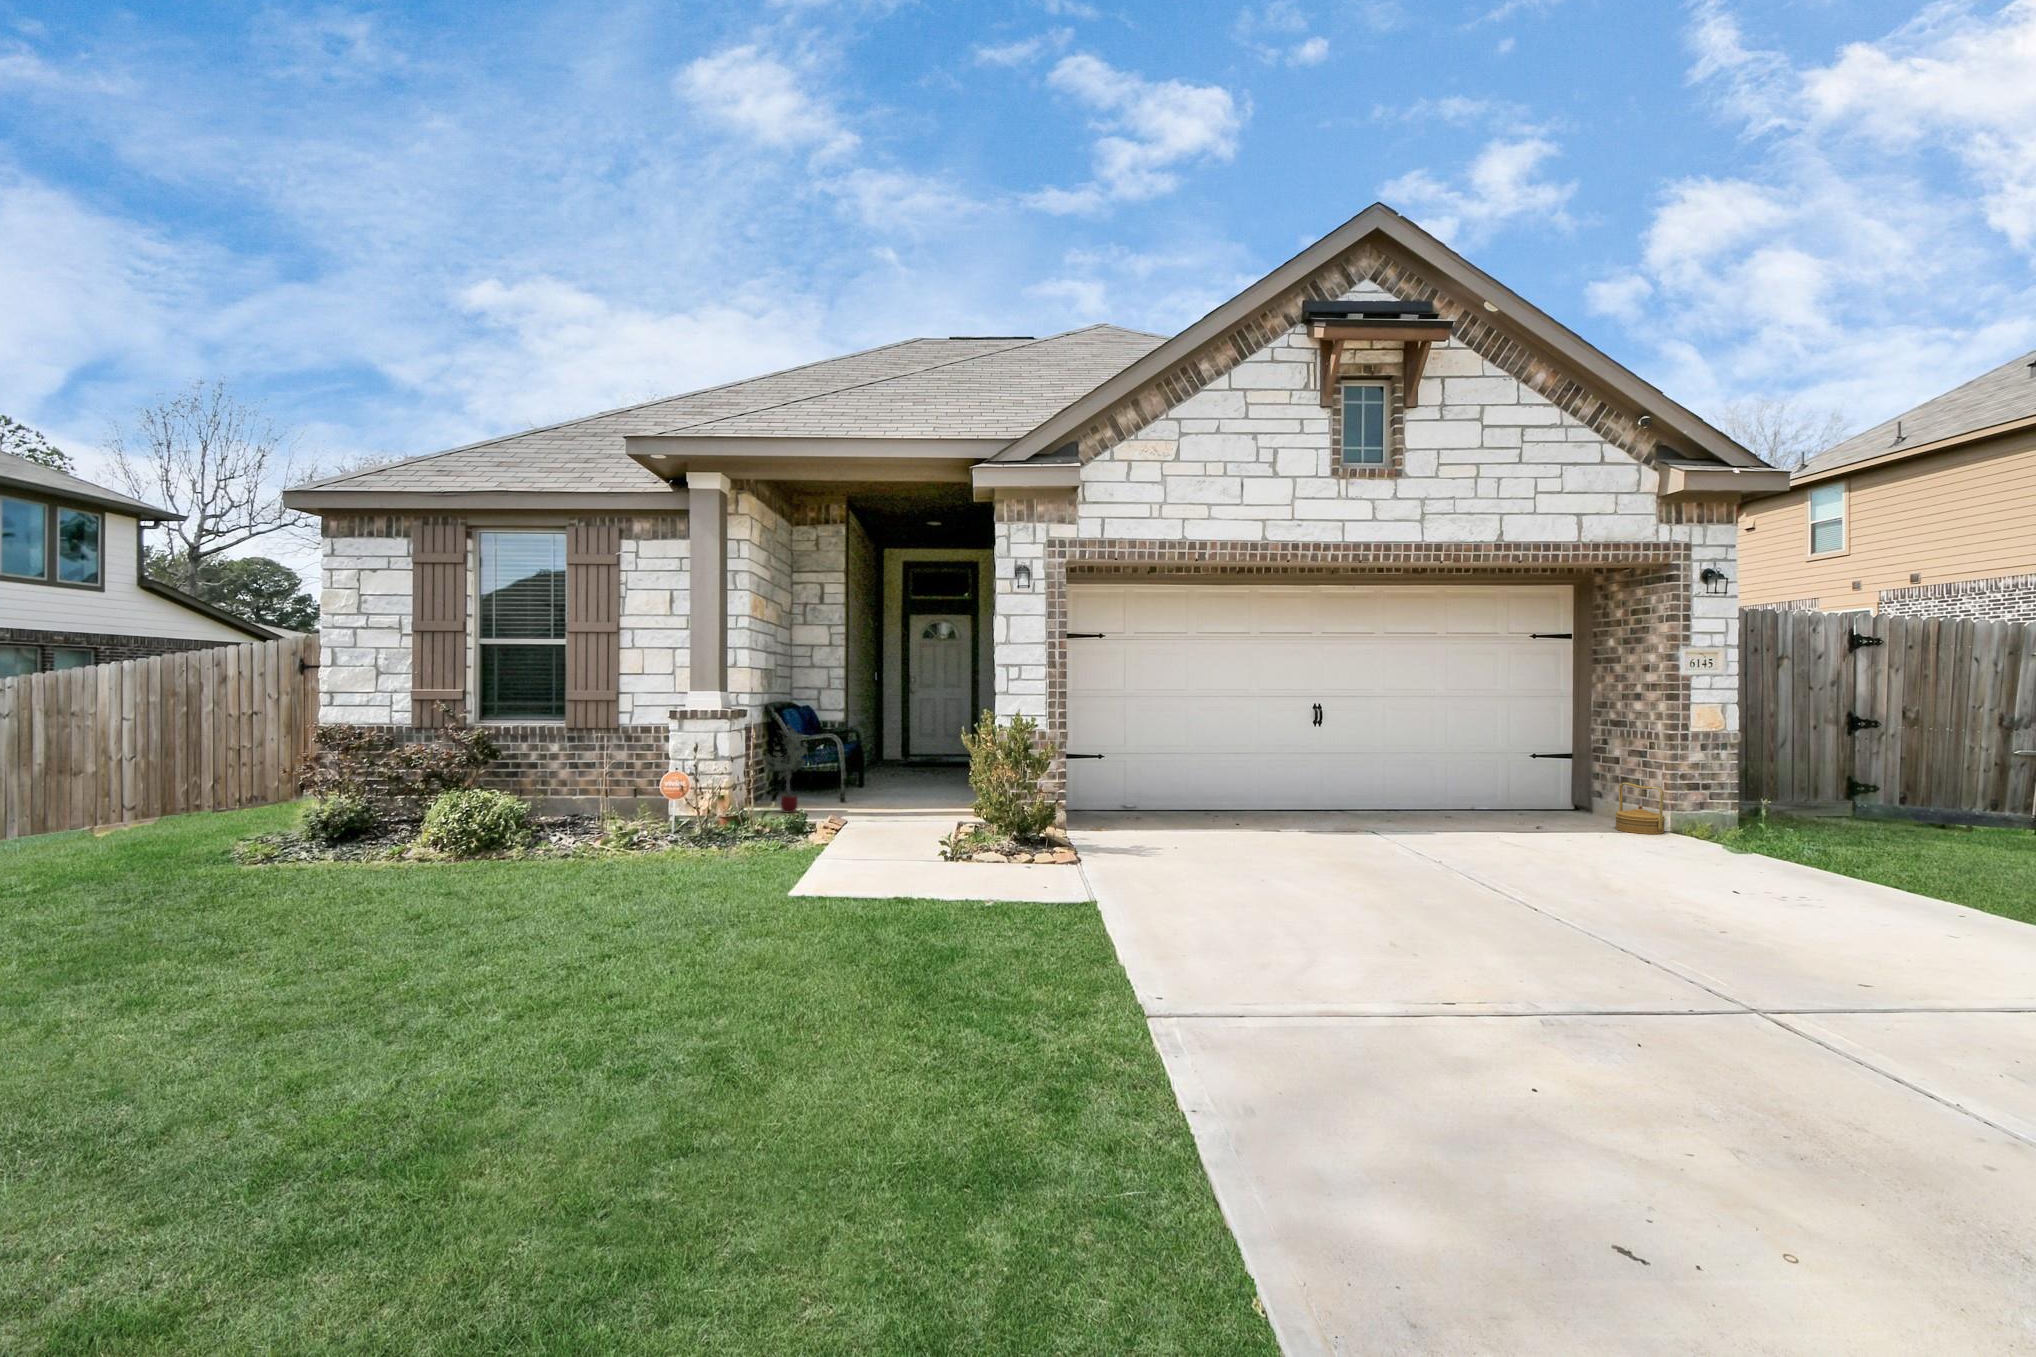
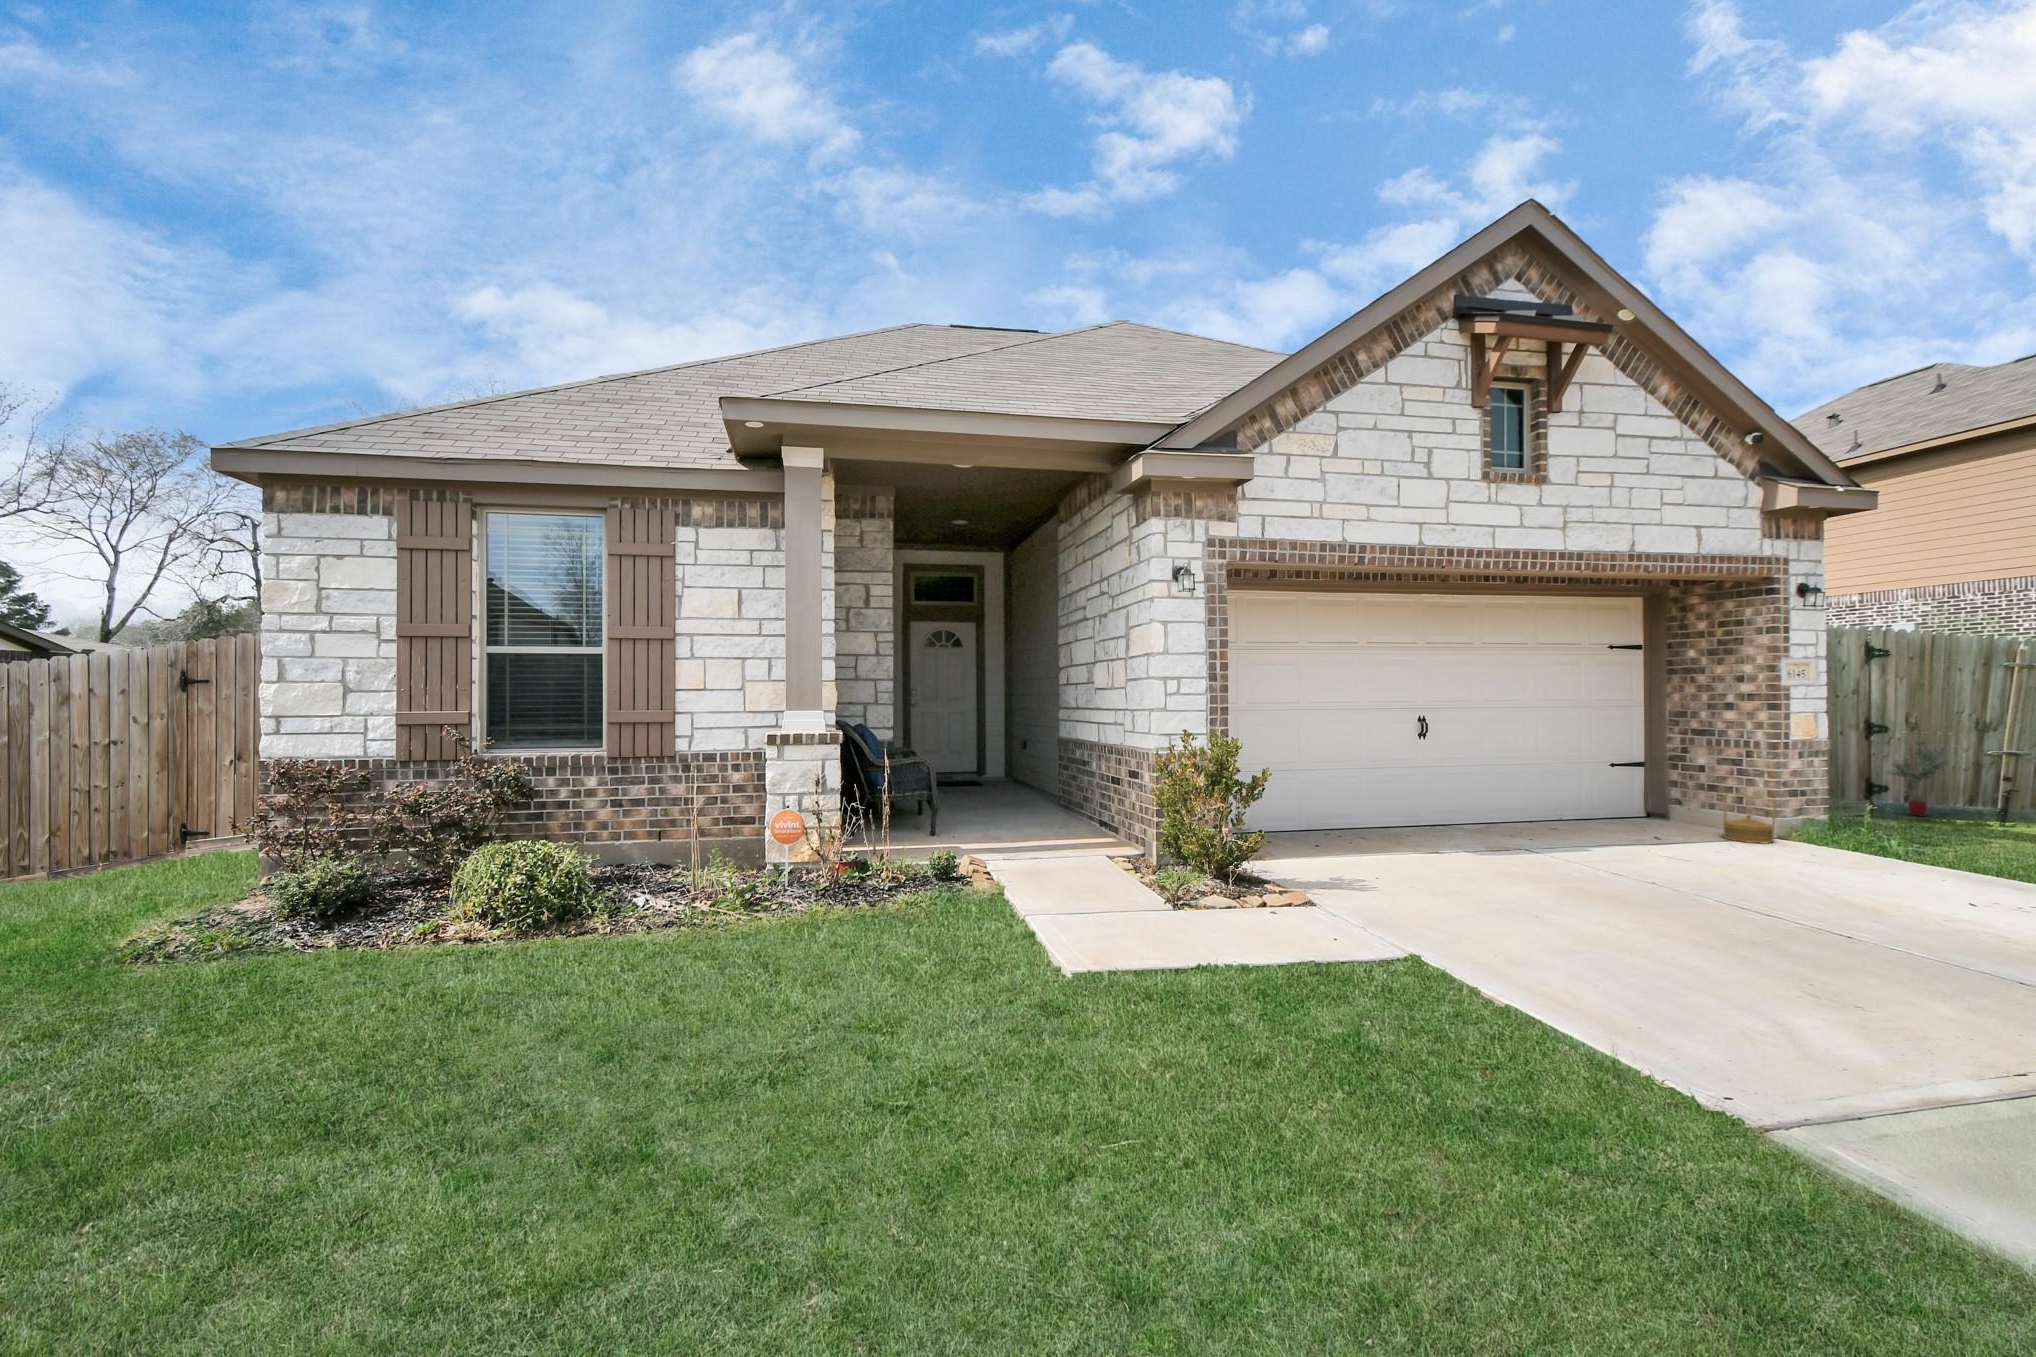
potted tree: present [764,726,806,813] -> present [1888,738,1949,816]

